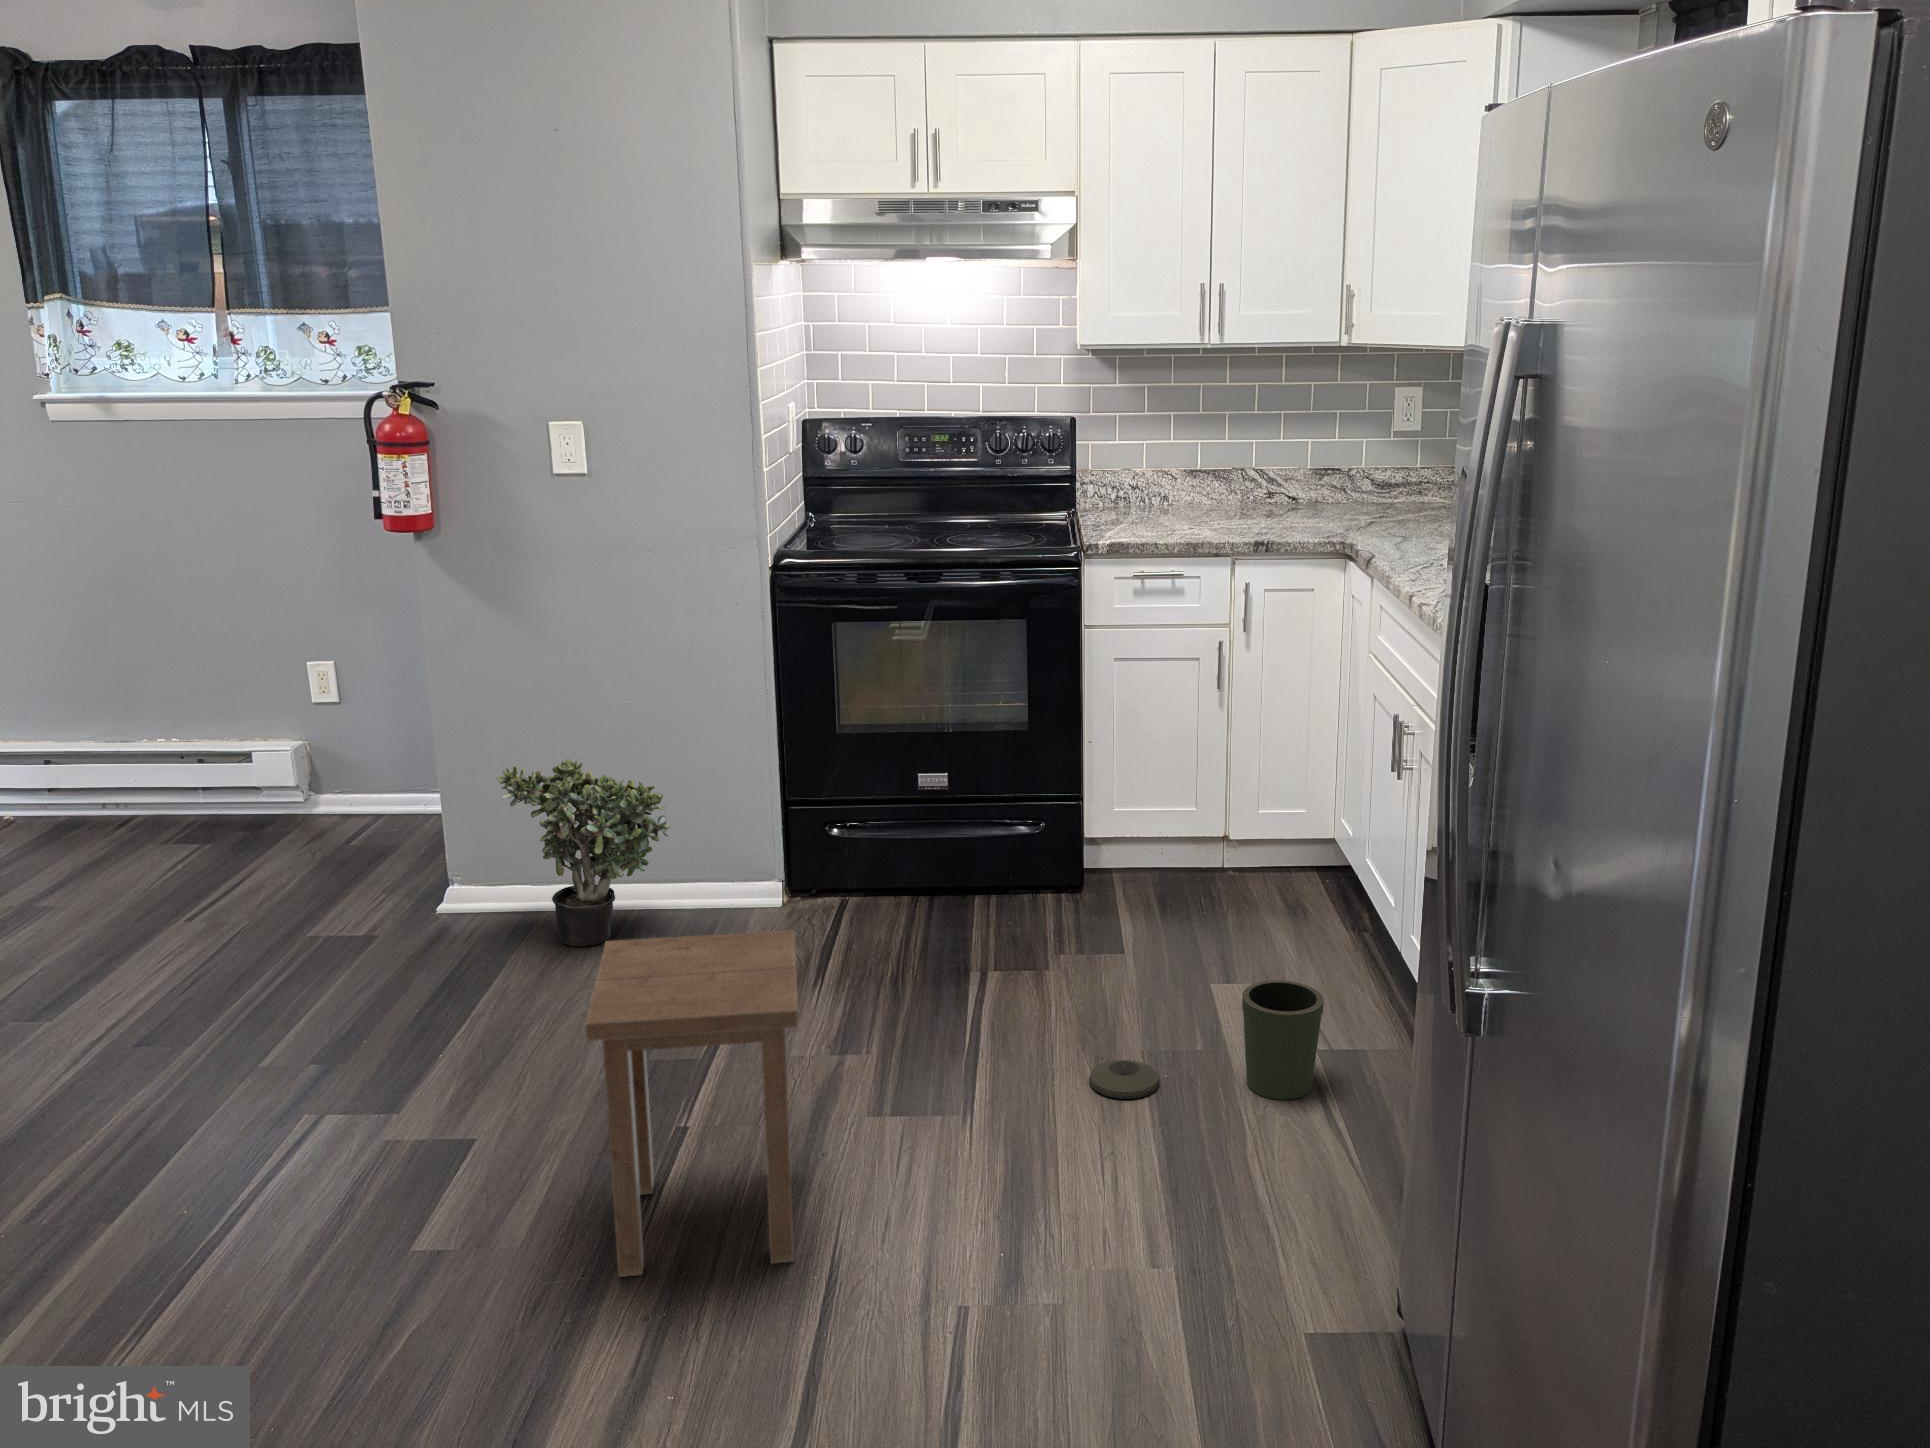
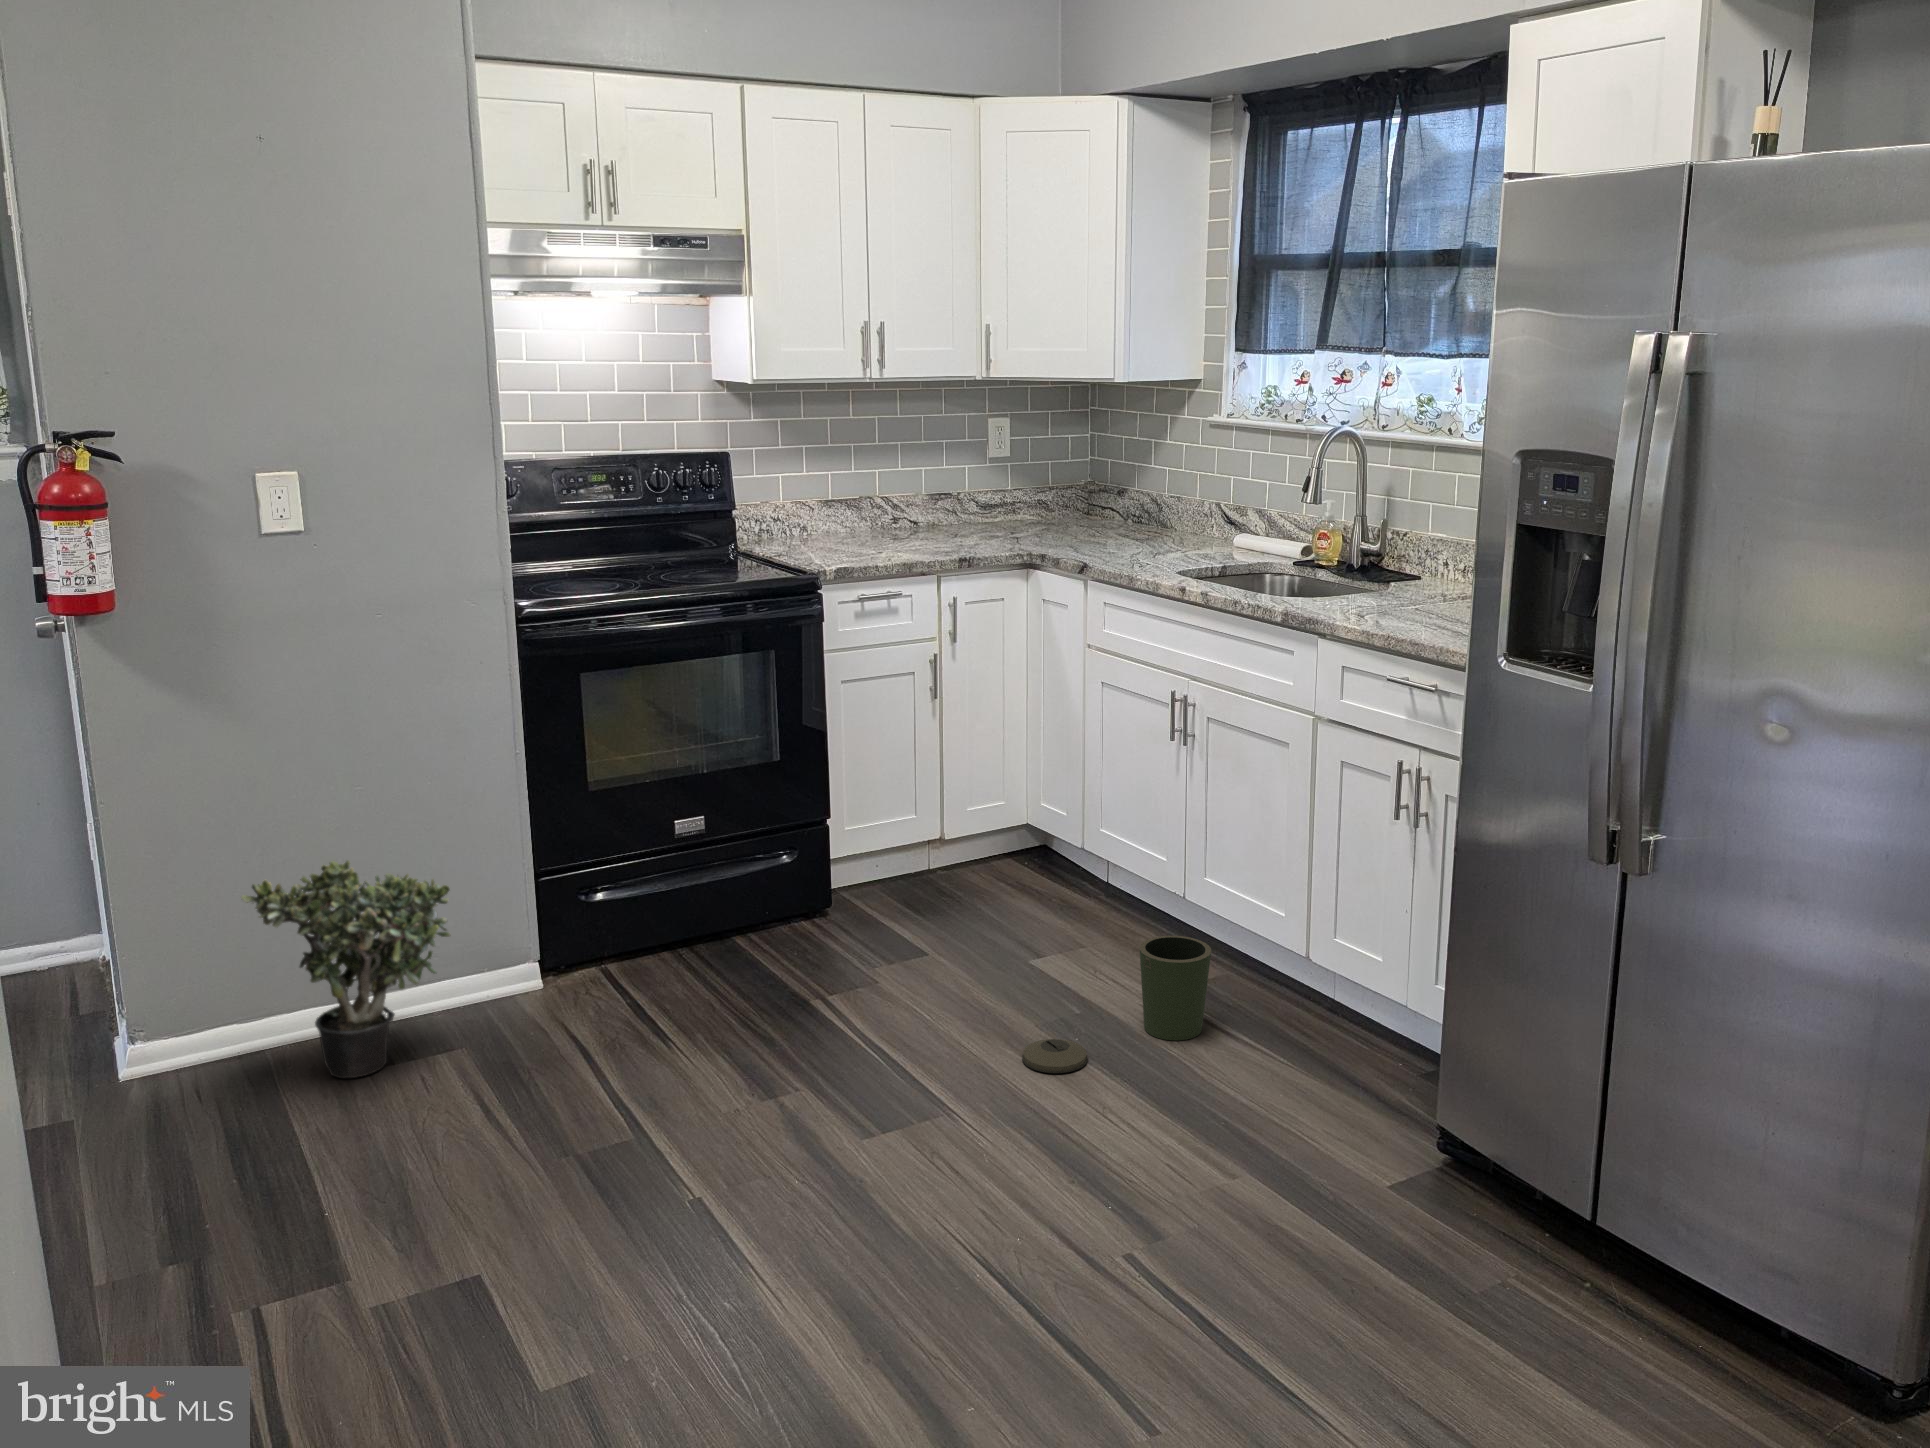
stool: present [586,930,798,1277] -> none [692,963,978,1354]

